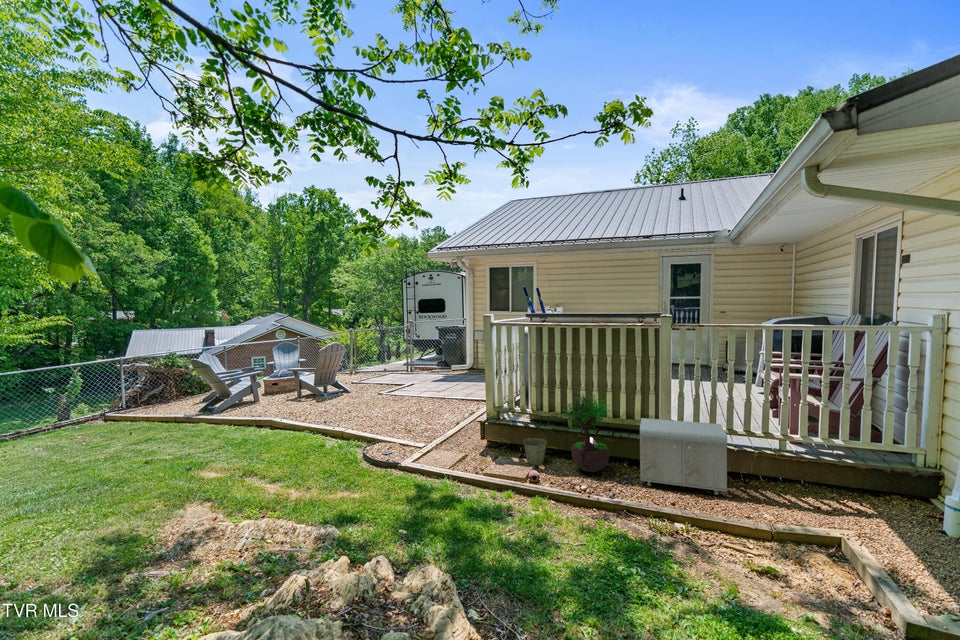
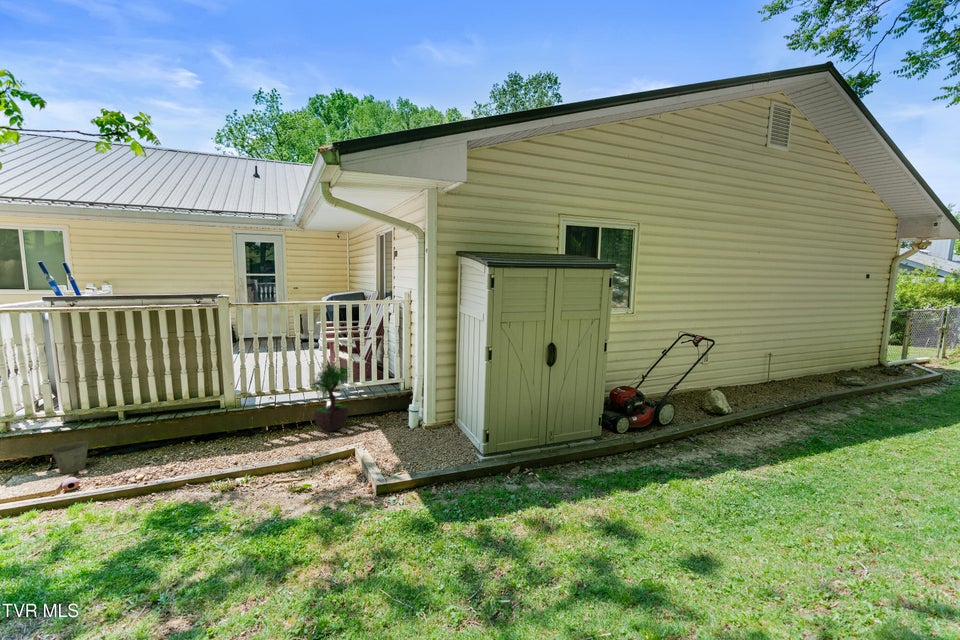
potted tree: present [562,392,609,472] -> present [312,362,350,431]
storage bench: present [640,418,727,495] -> none [201,386,282,455]

